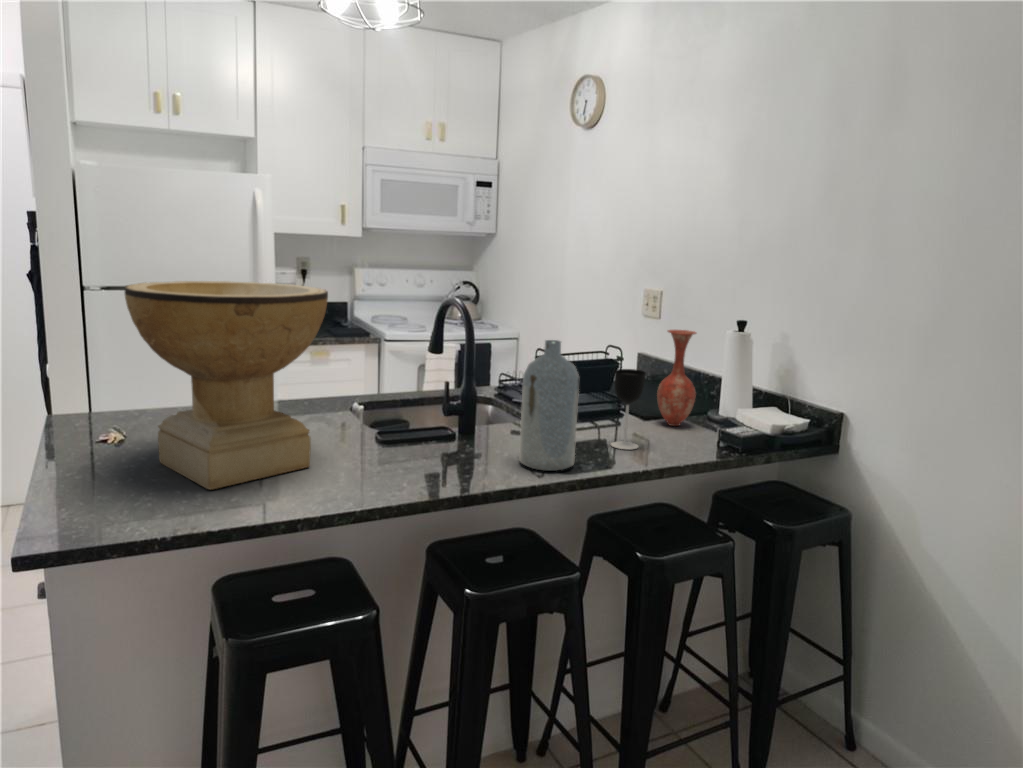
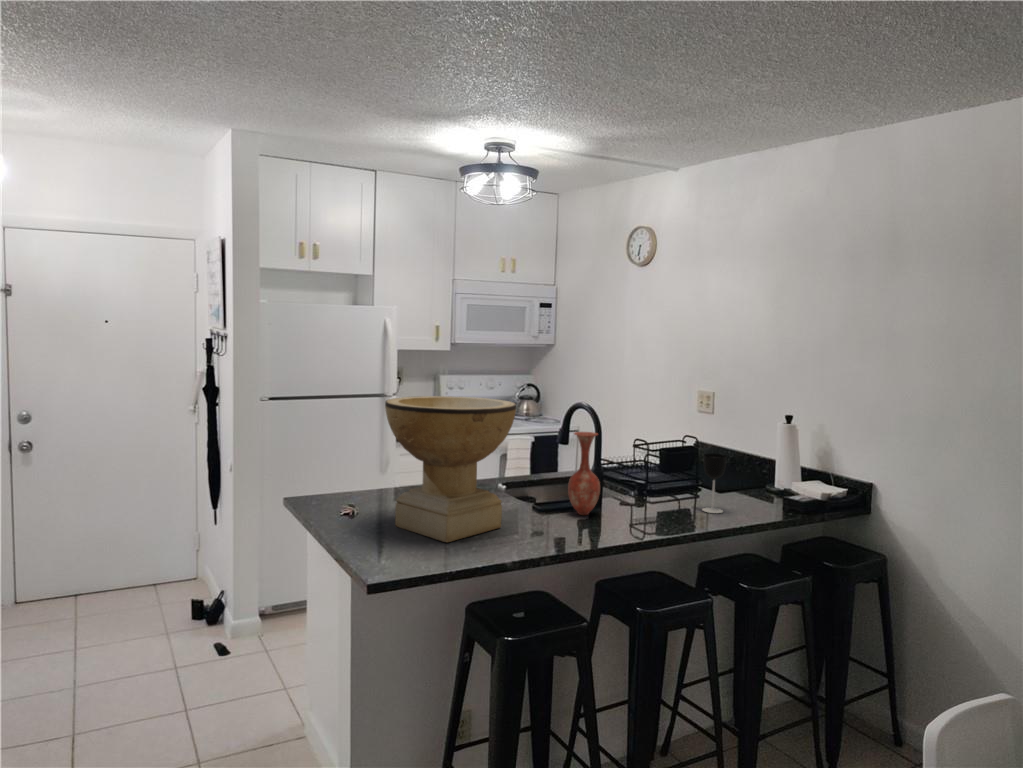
vase: present [657,330,696,426] -> present [568,432,600,515]
bottle: present [519,340,579,471] -> none [644,434,687,528]

